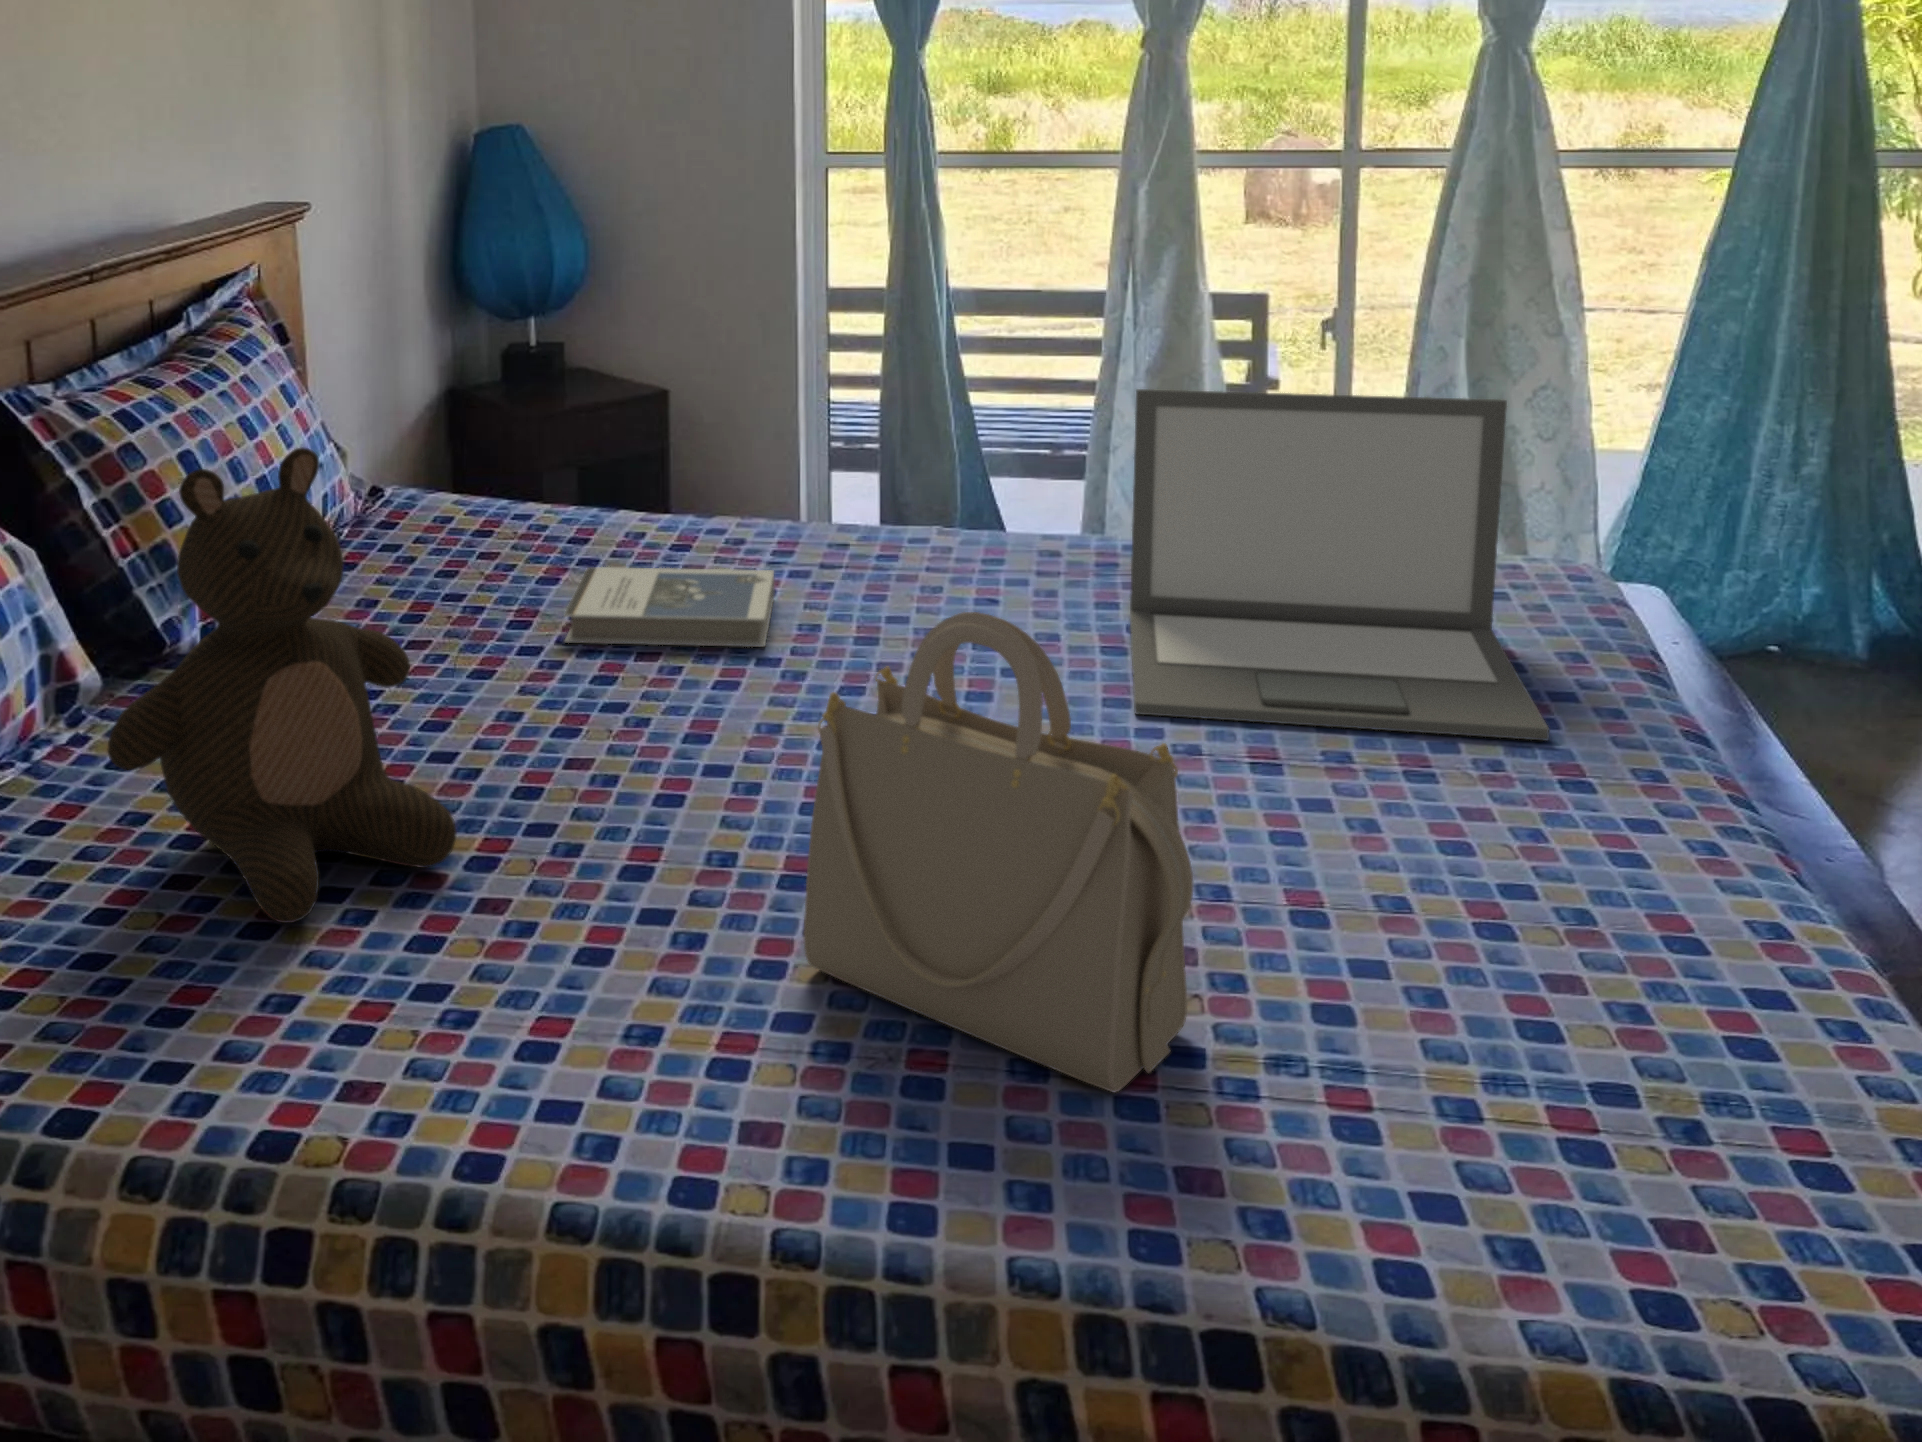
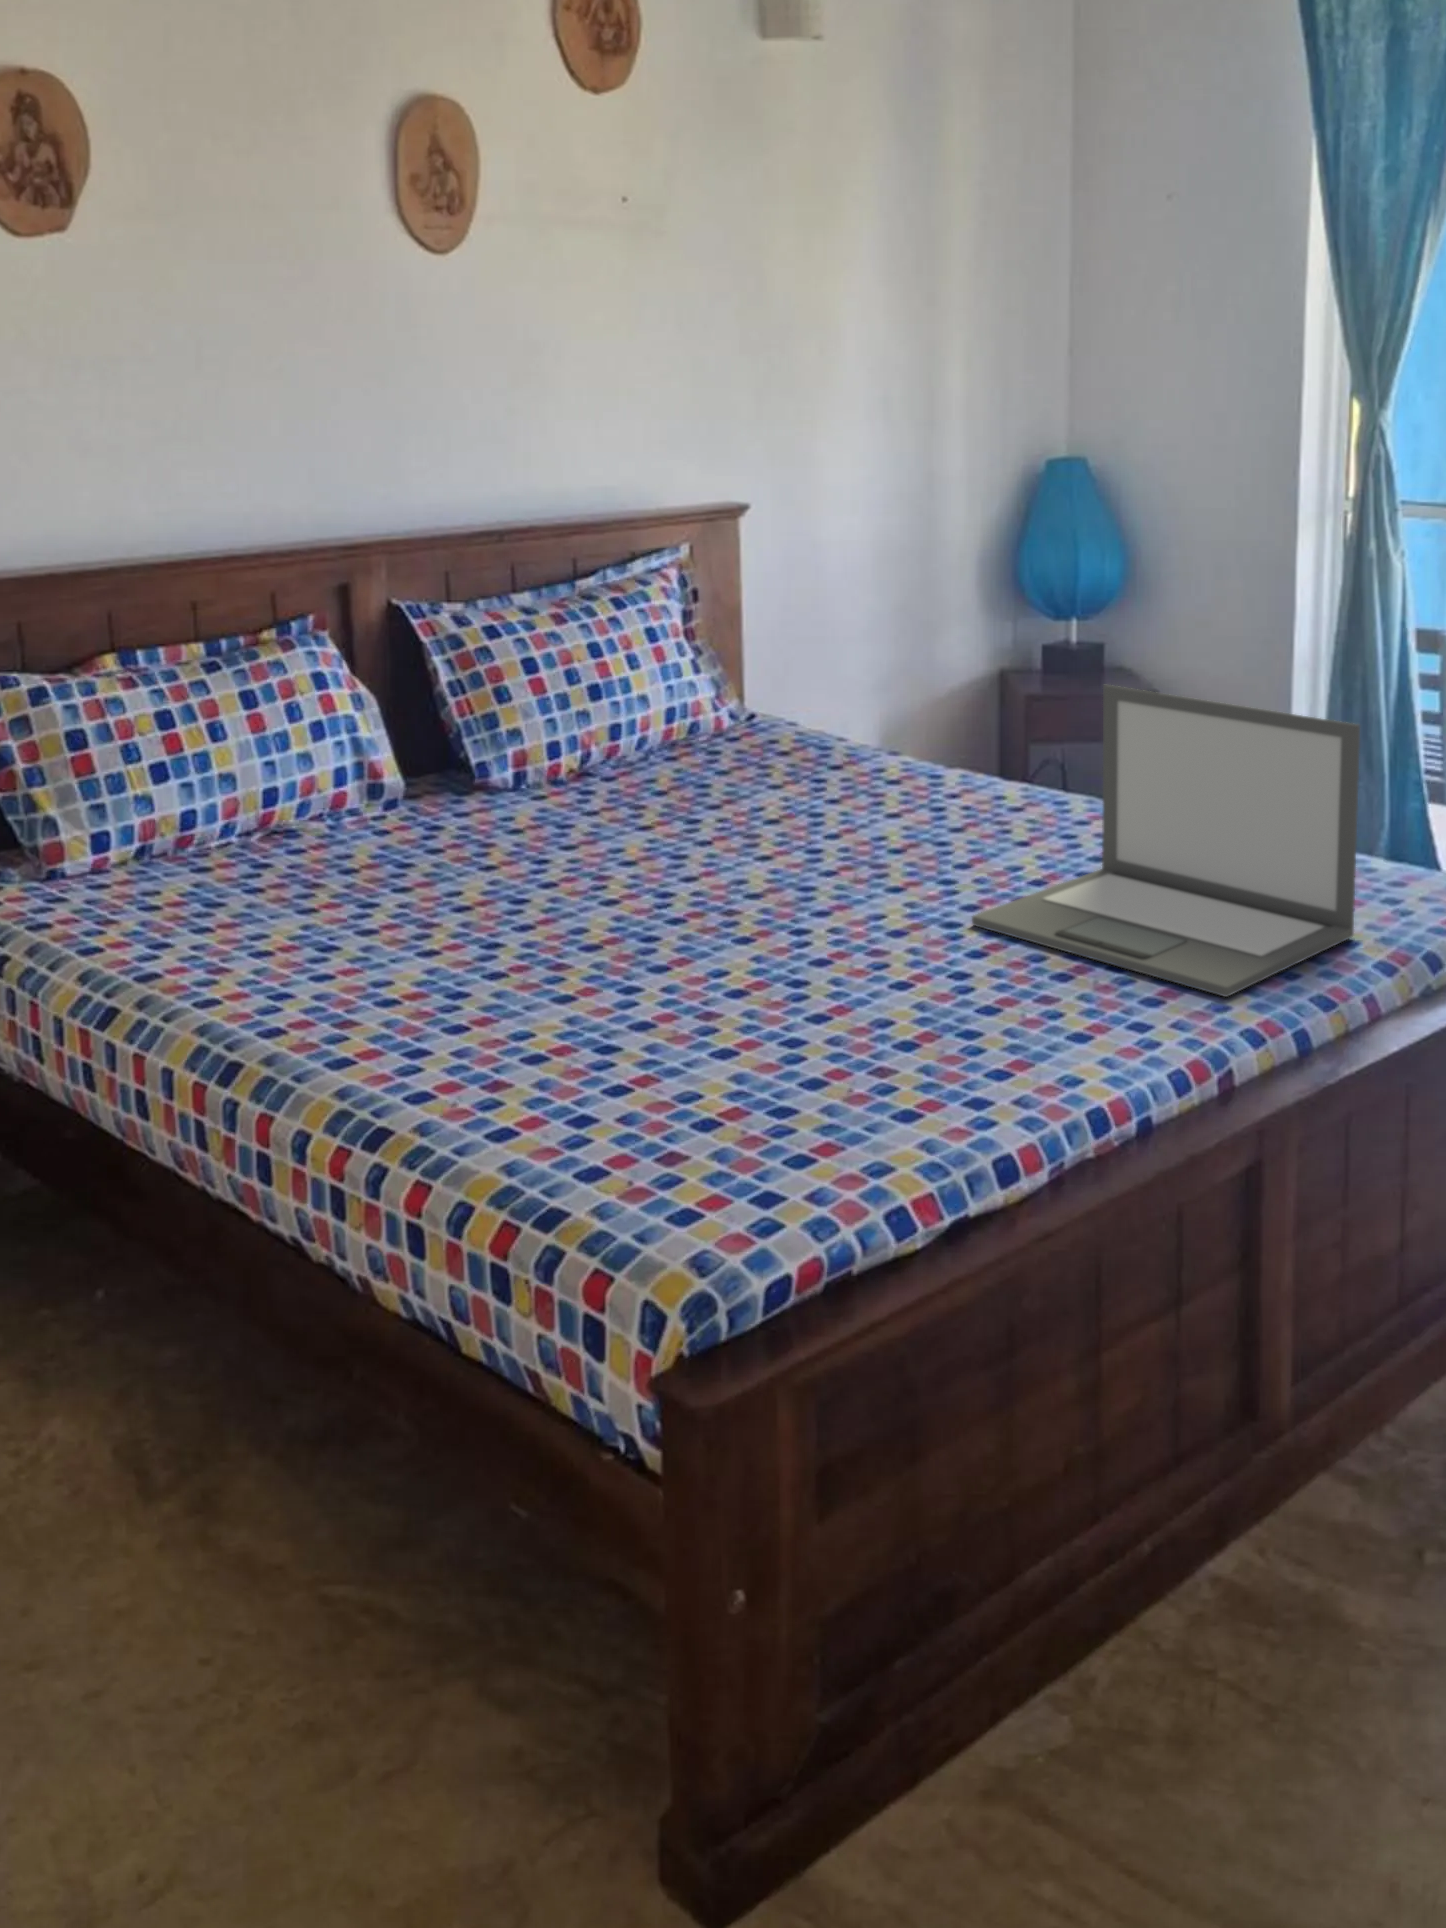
stuffed bear: present [107,448,456,923] -> none [262,634,477,913]
hardback book: present [564,567,774,647] -> none [707,780,889,846]
handbag: present [803,612,1193,1092] -> none [492,761,637,1069]

